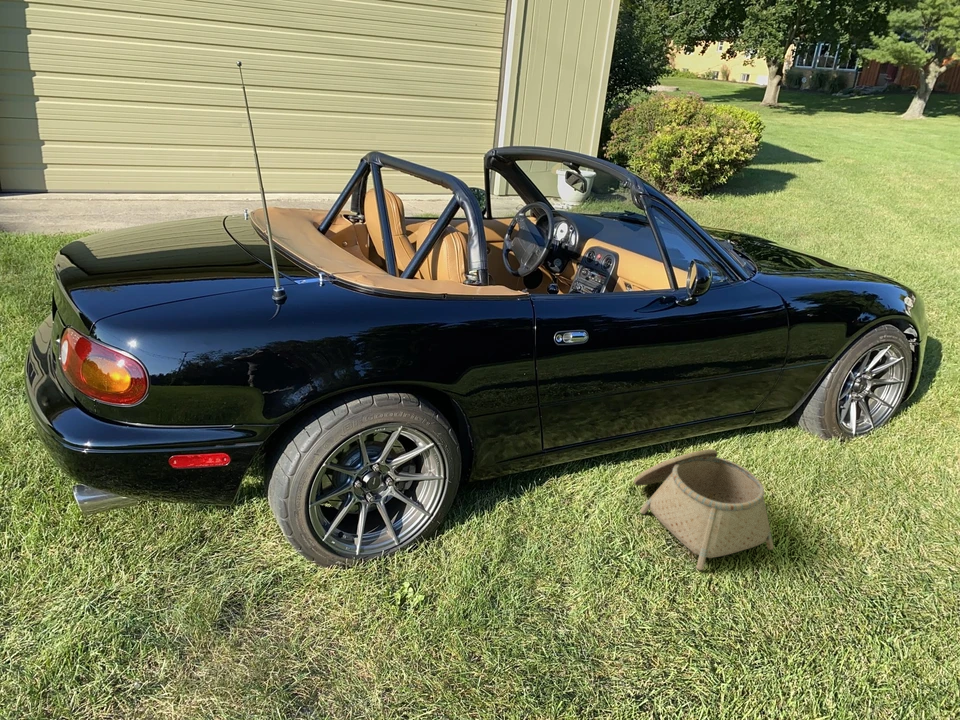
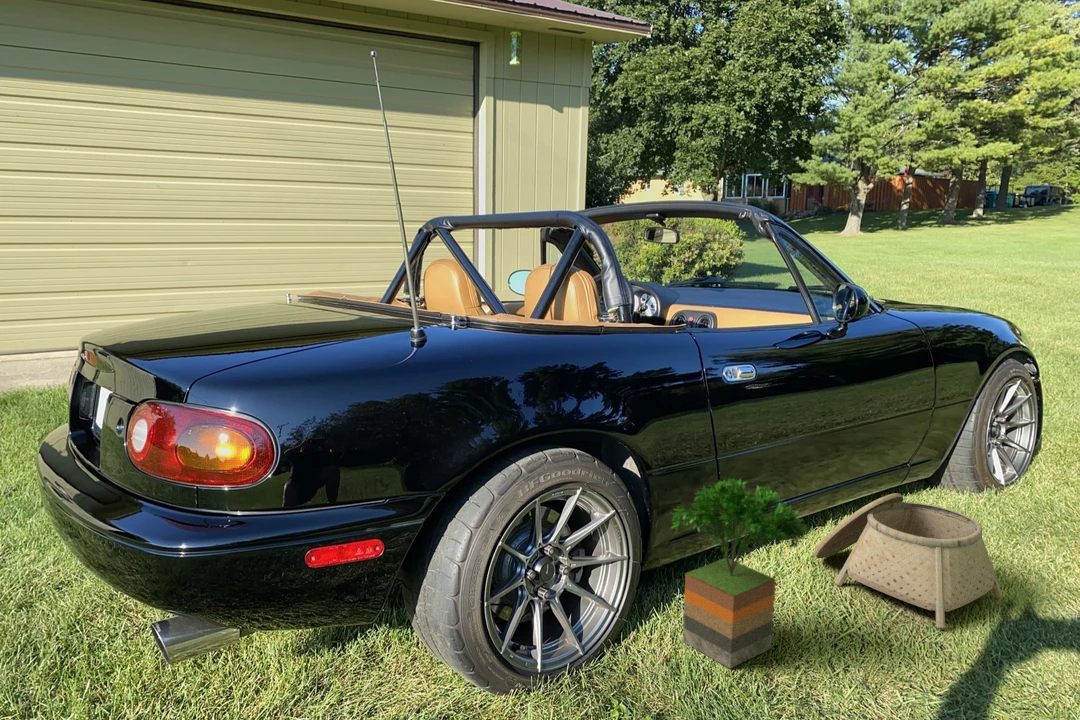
potted tree: none [482,428,587,574] -> present [672,479,809,668]

